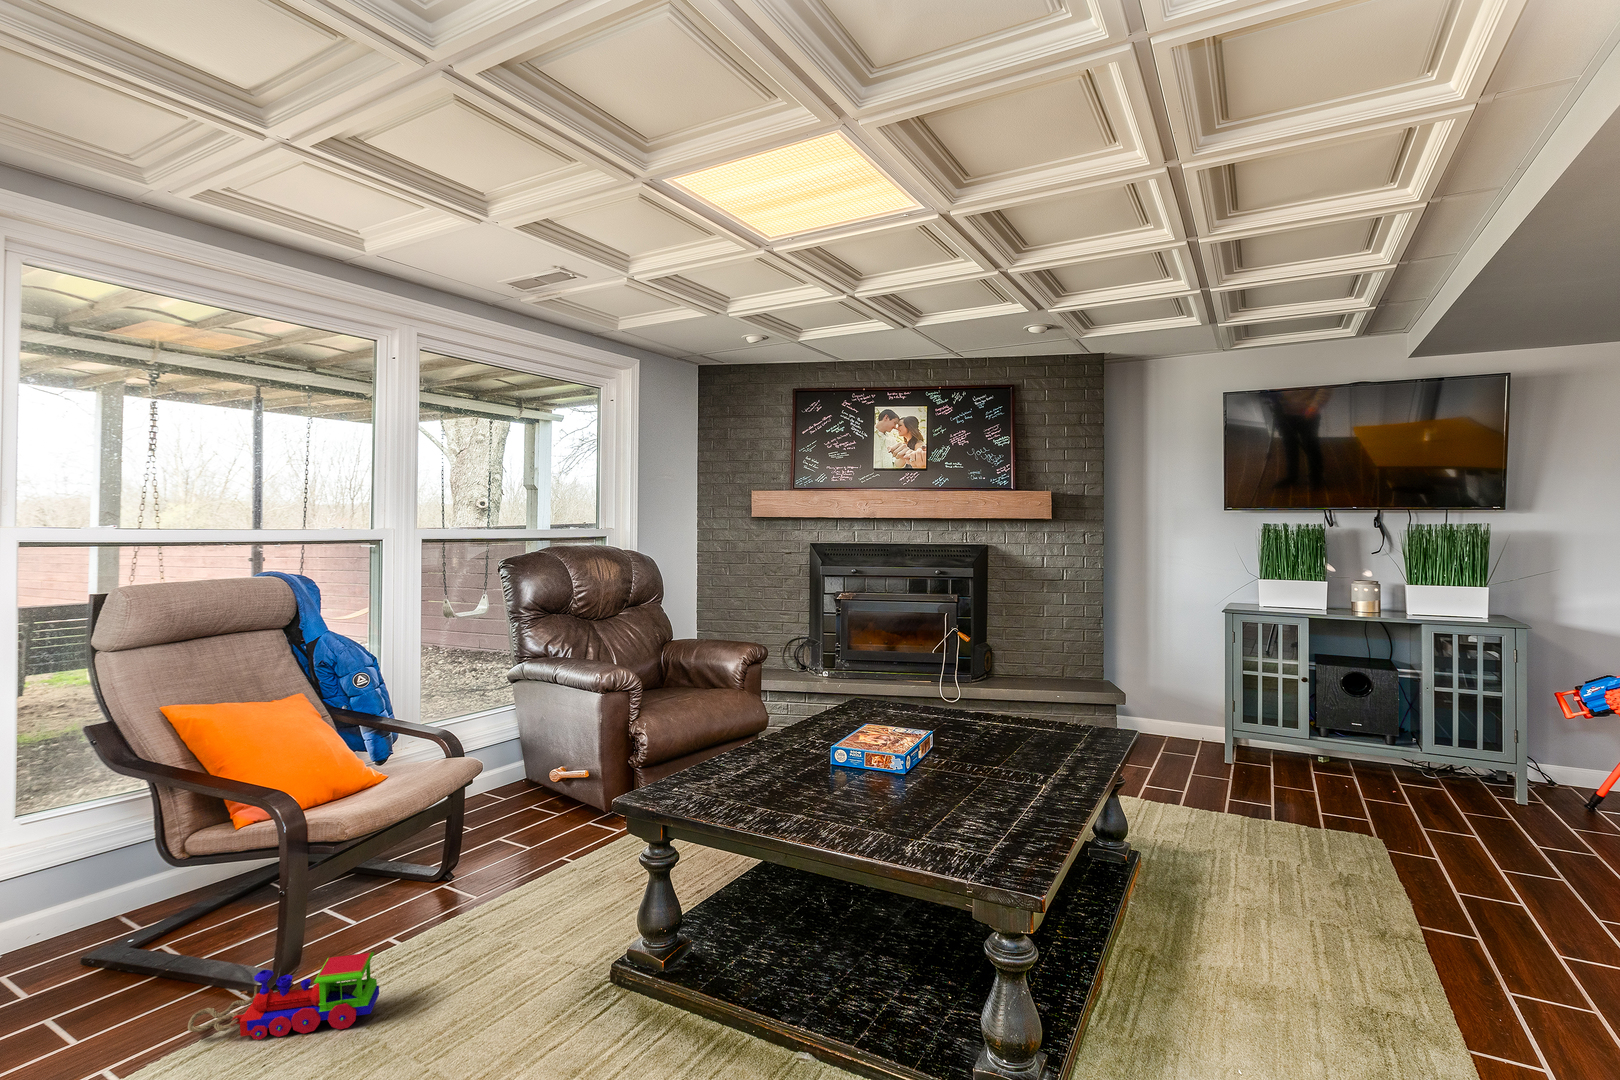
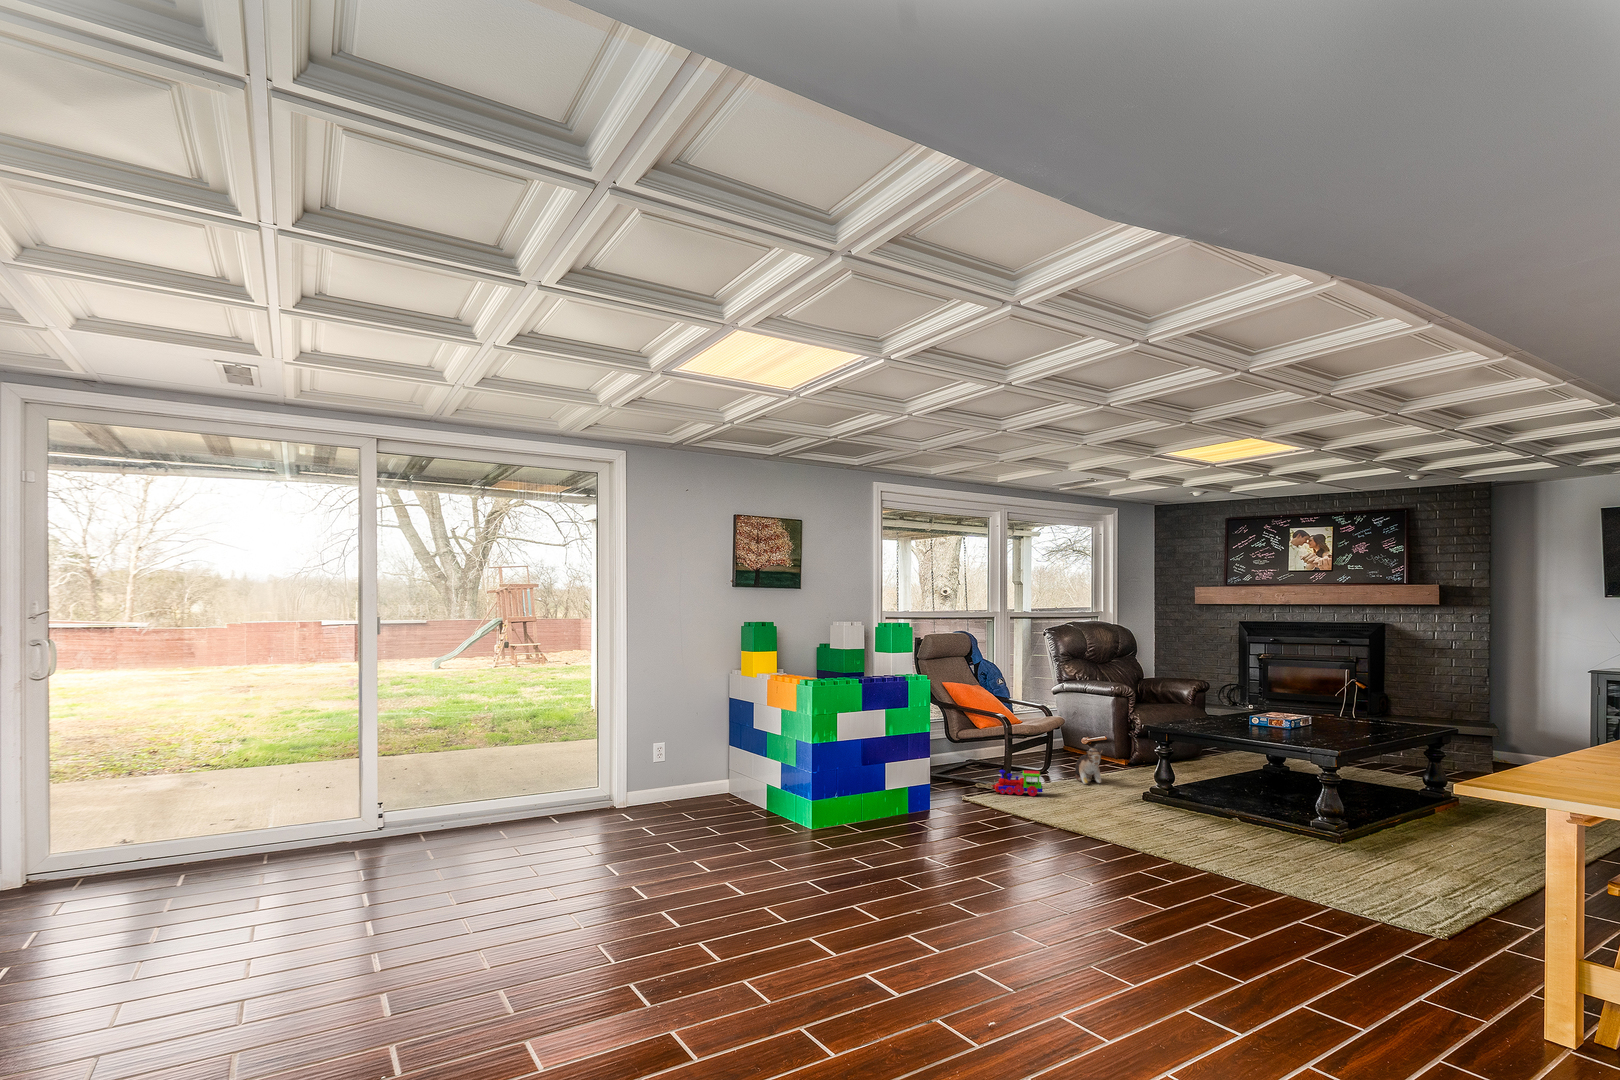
plush toy: none [497,845,548,923] -> present [1075,748,1103,784]

